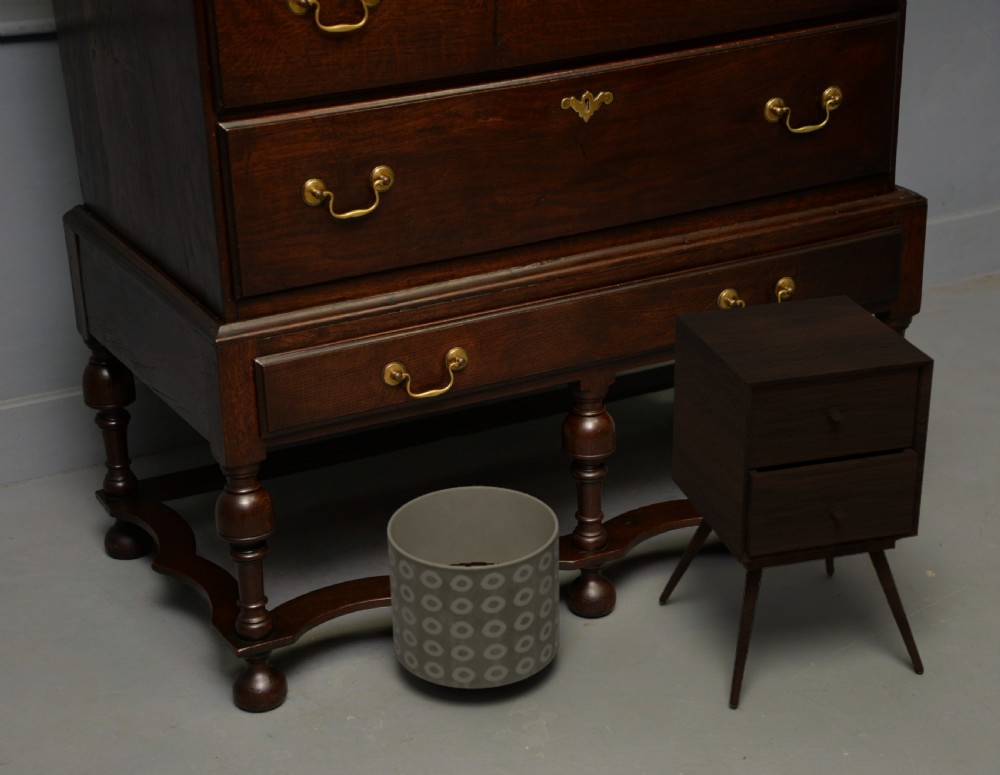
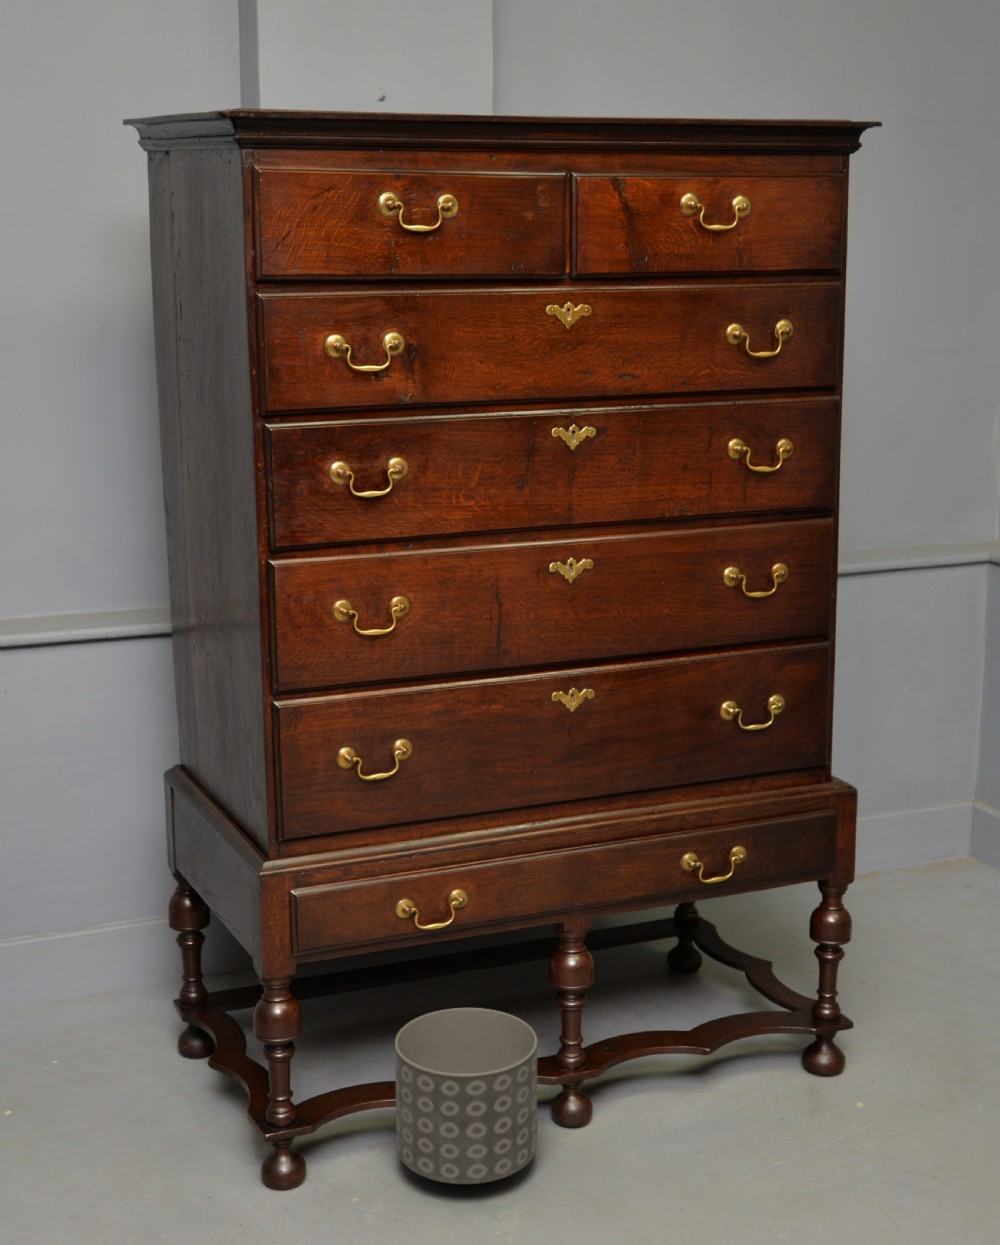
side table: present [659,295,934,707] -> none [629,861,850,1215]

